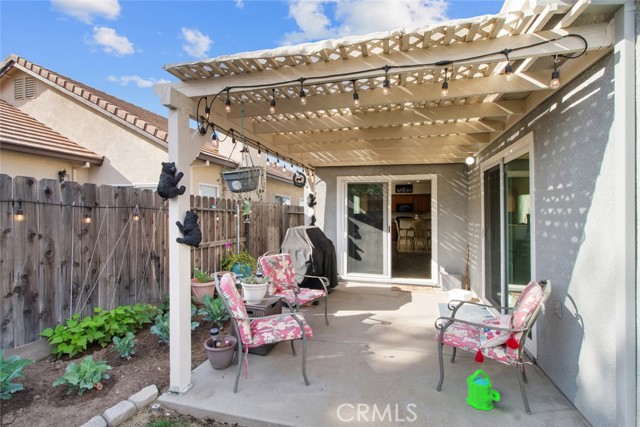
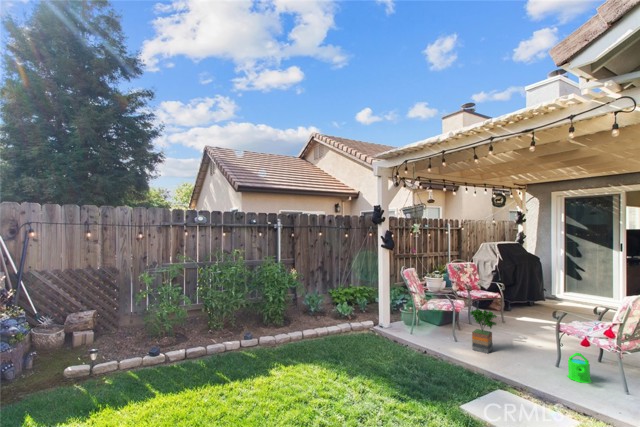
potted tree: none [329,326,369,392] -> present [470,309,497,353]

